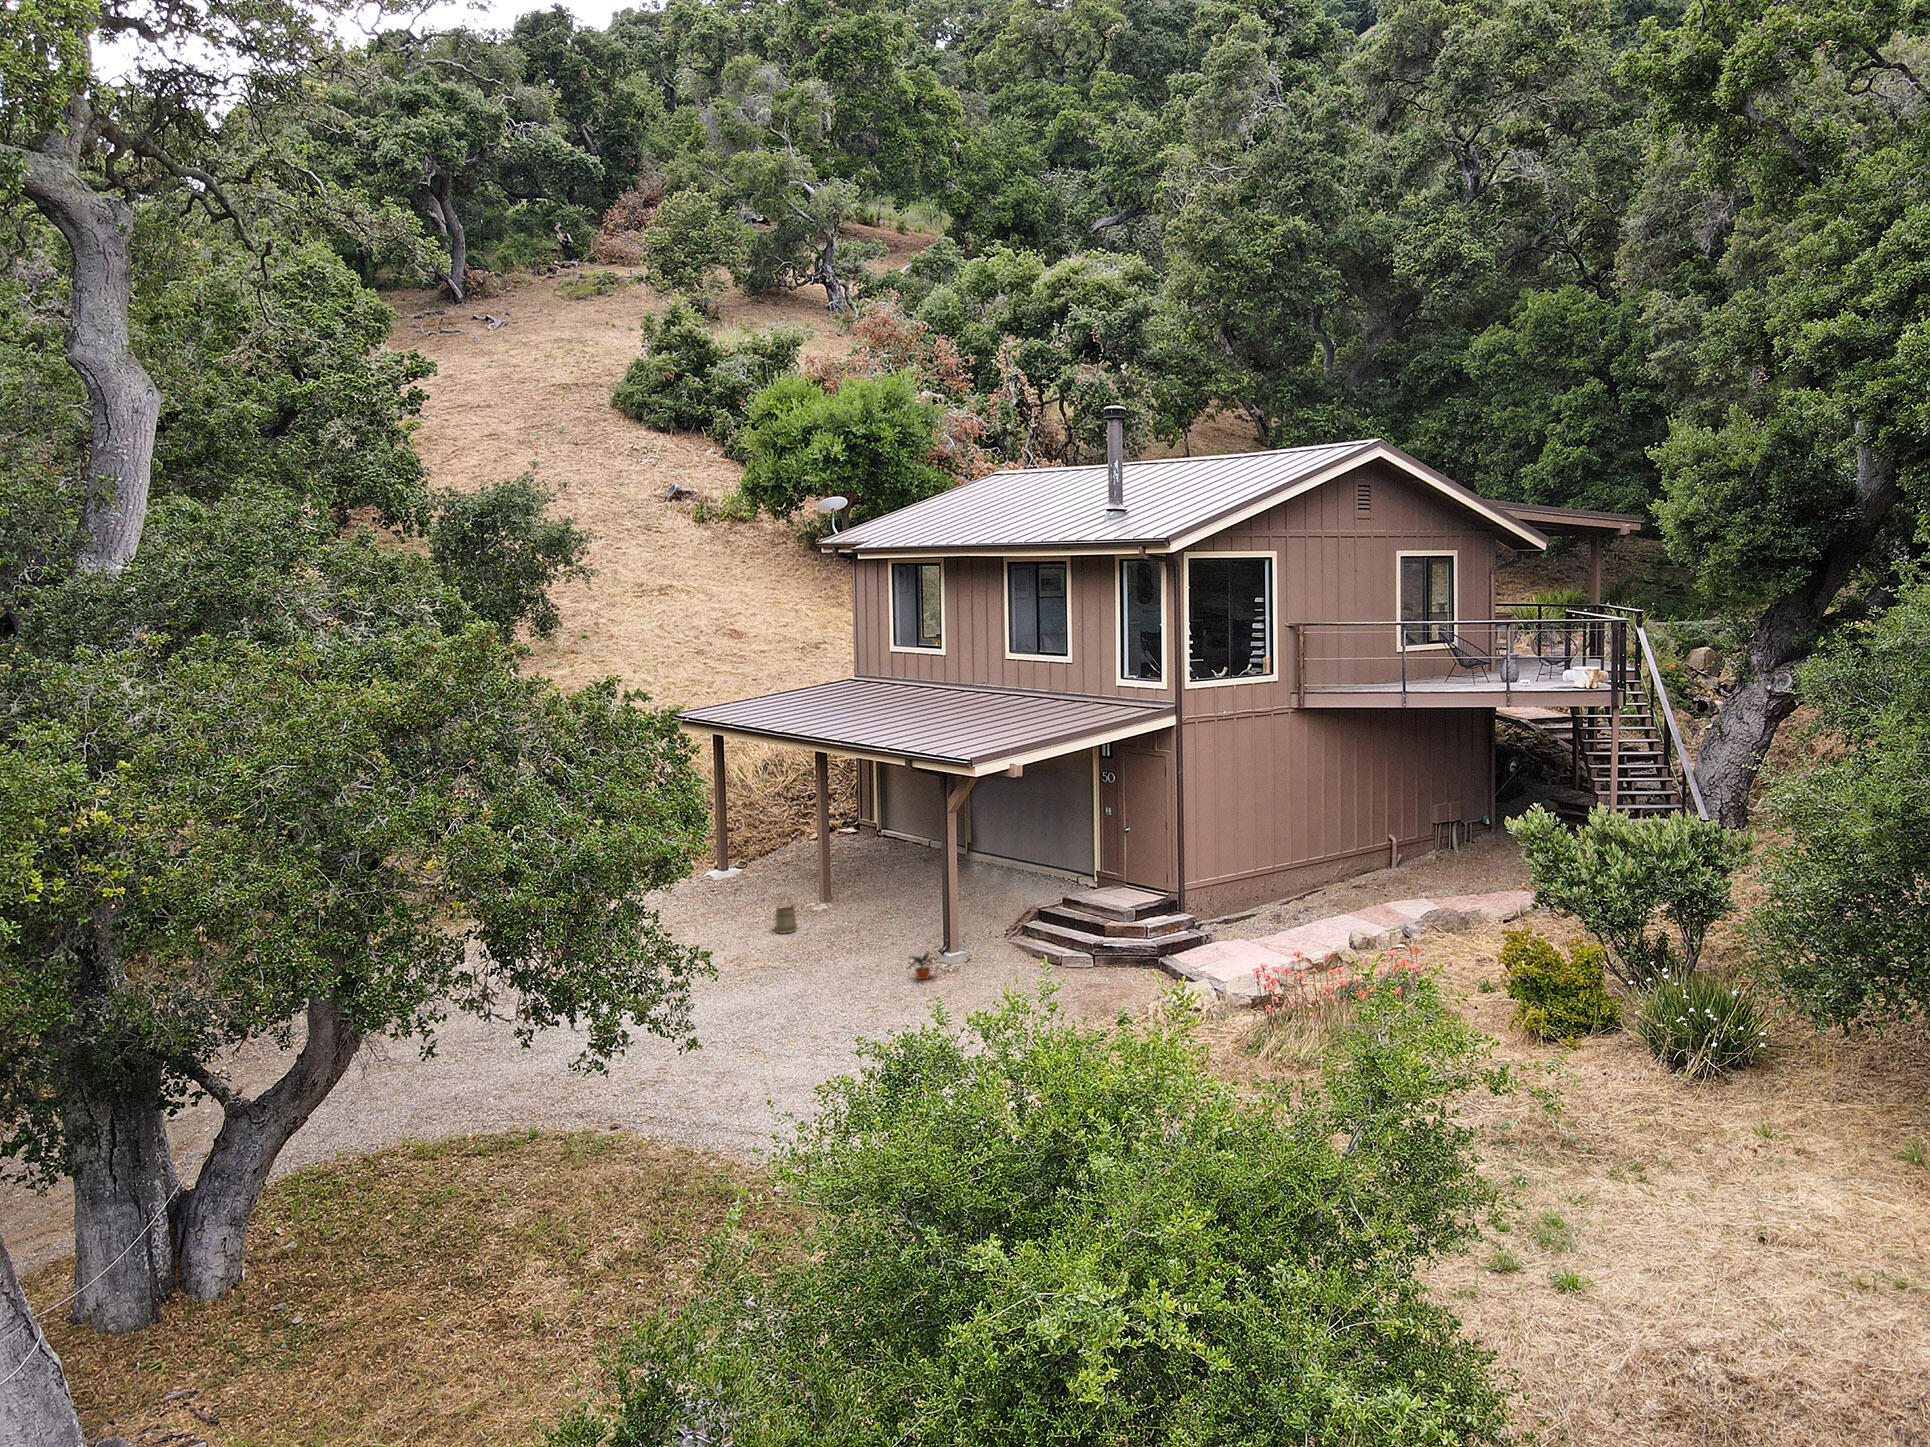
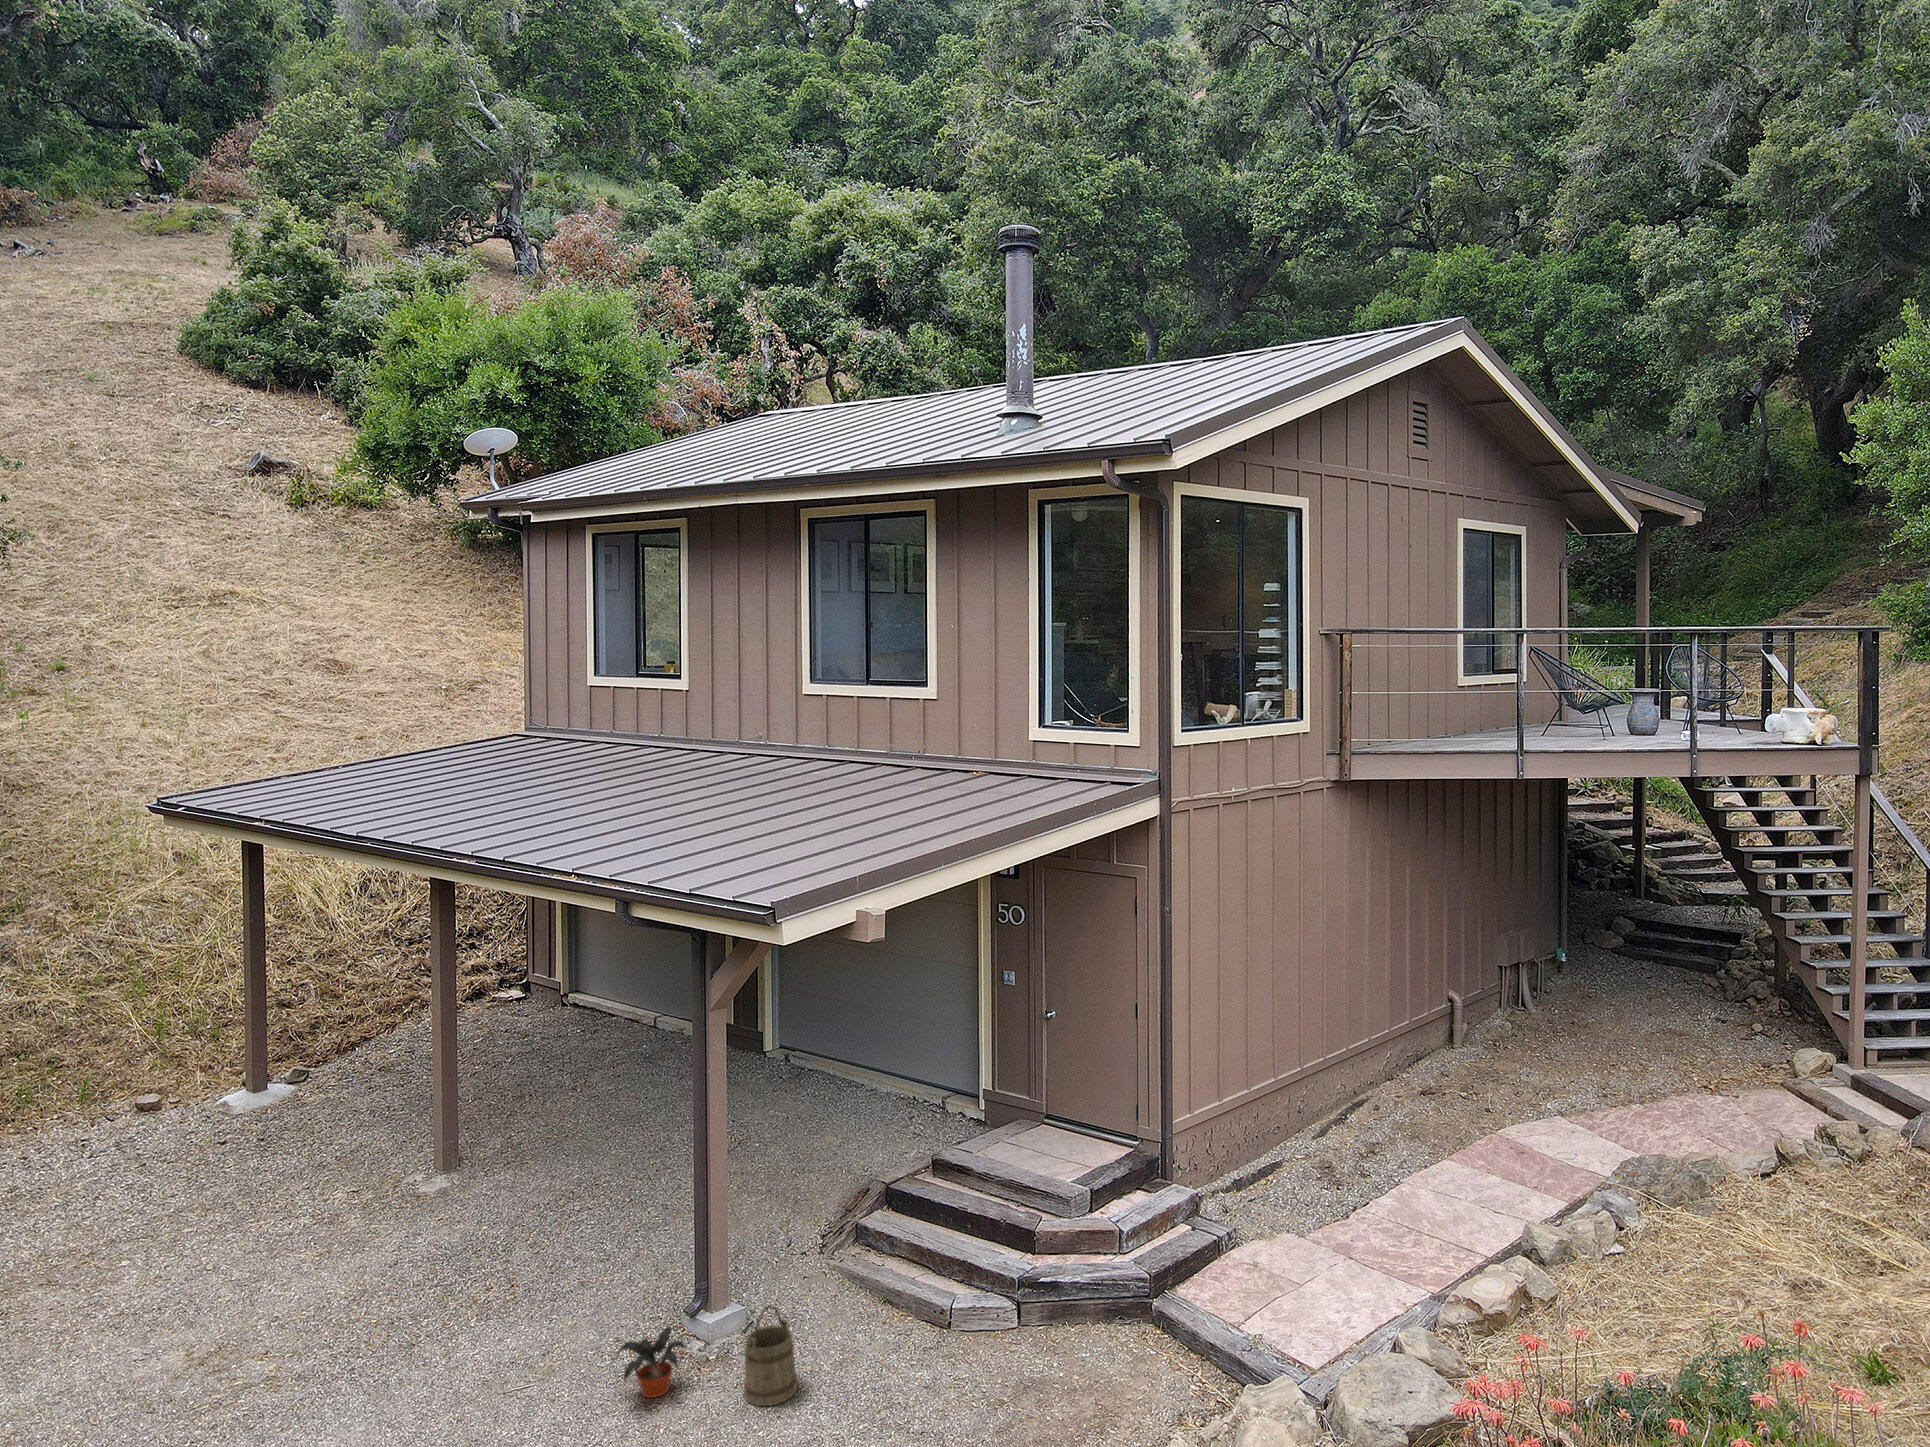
bucket: present [776,898,797,934] -> present [744,1306,797,1406]

